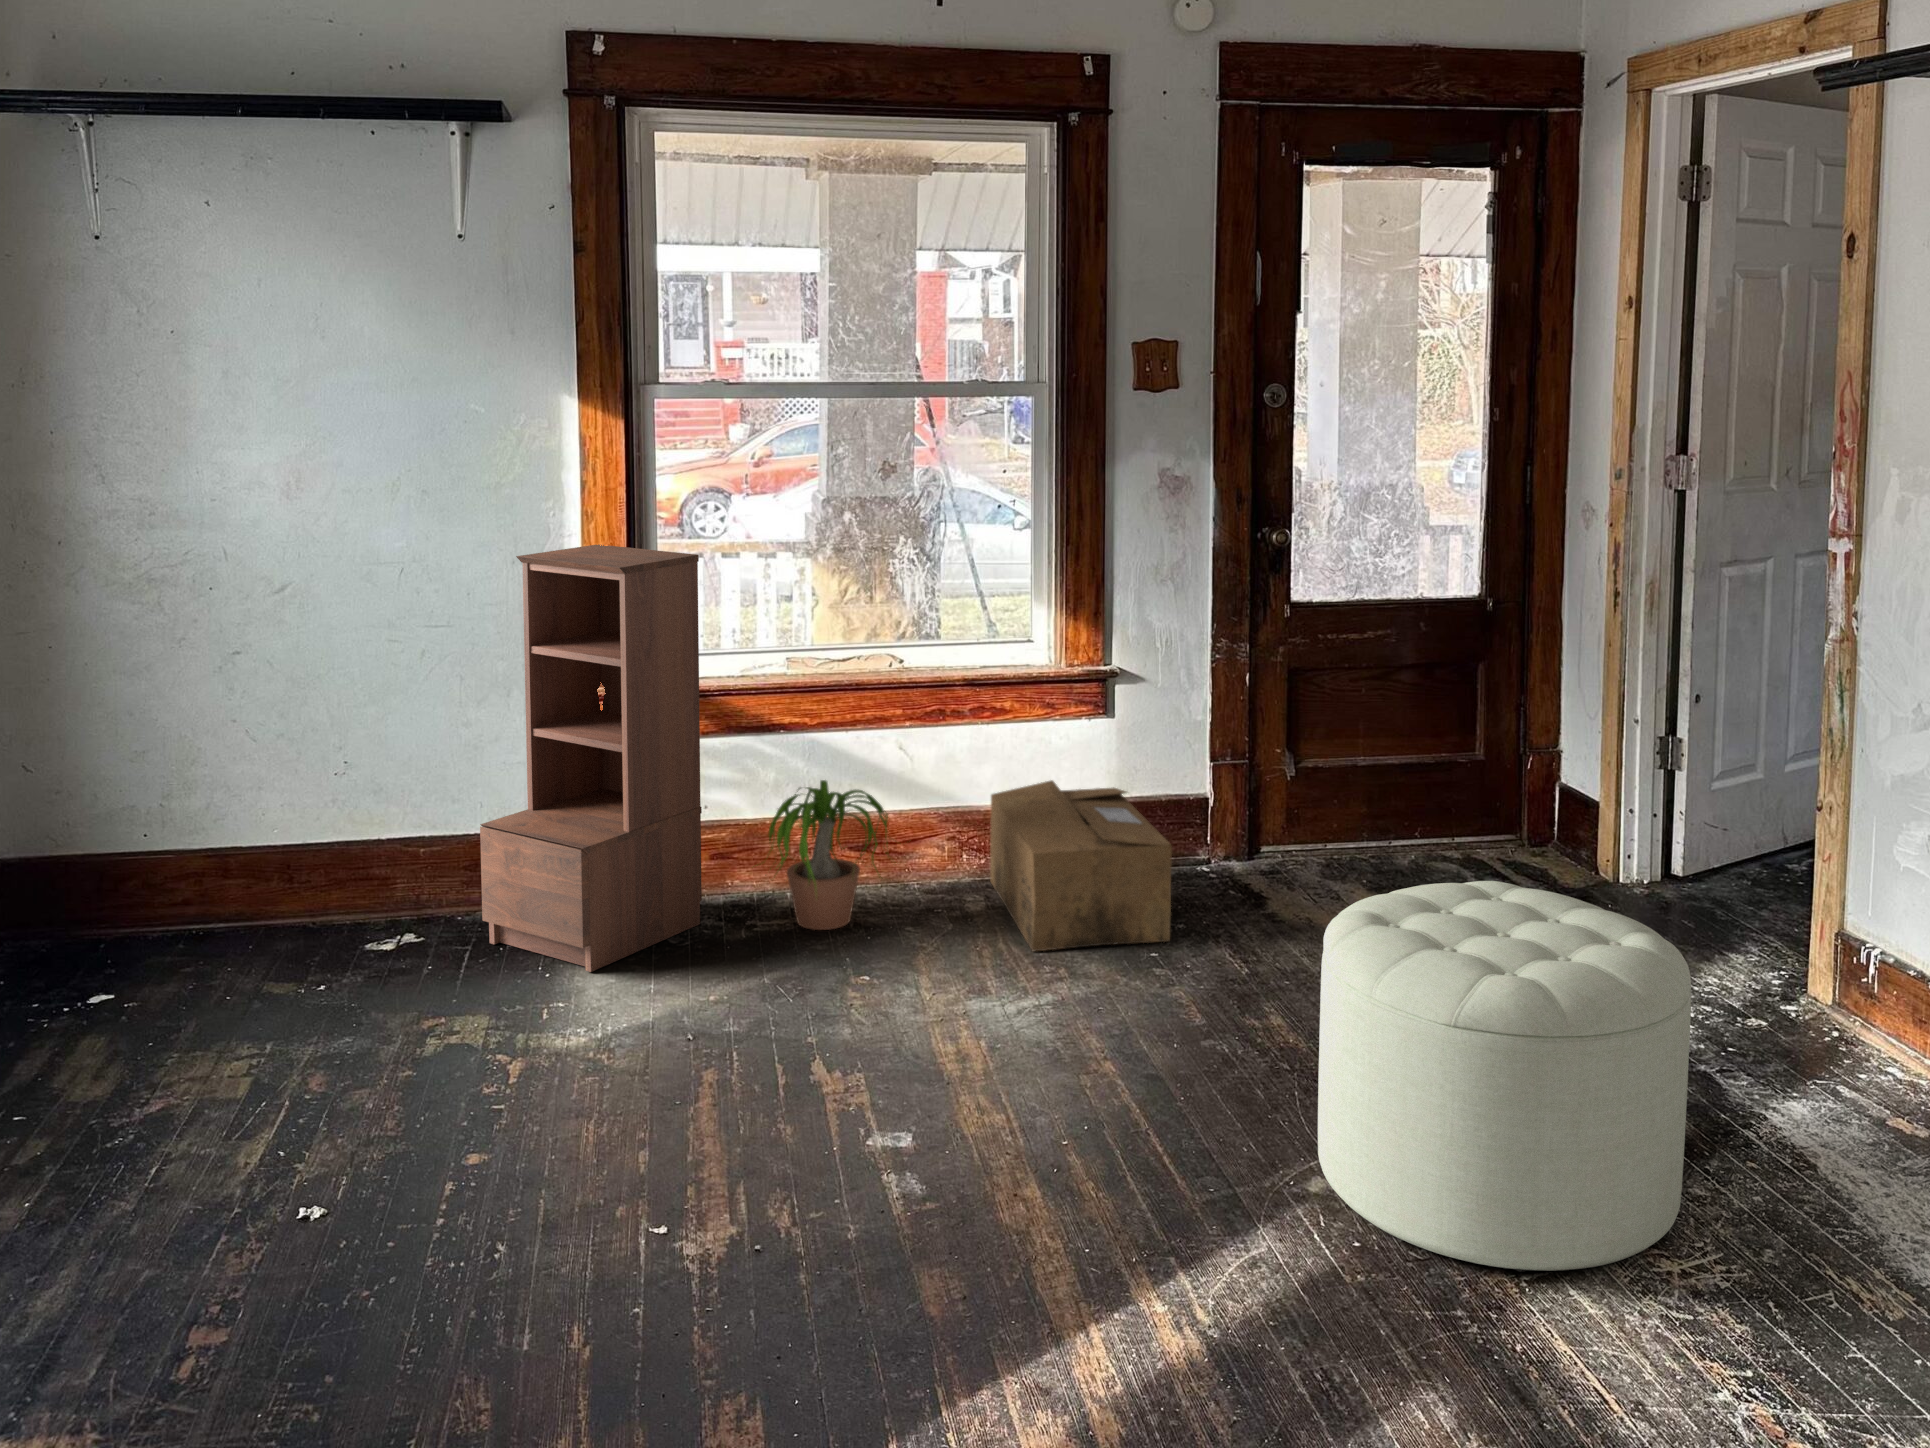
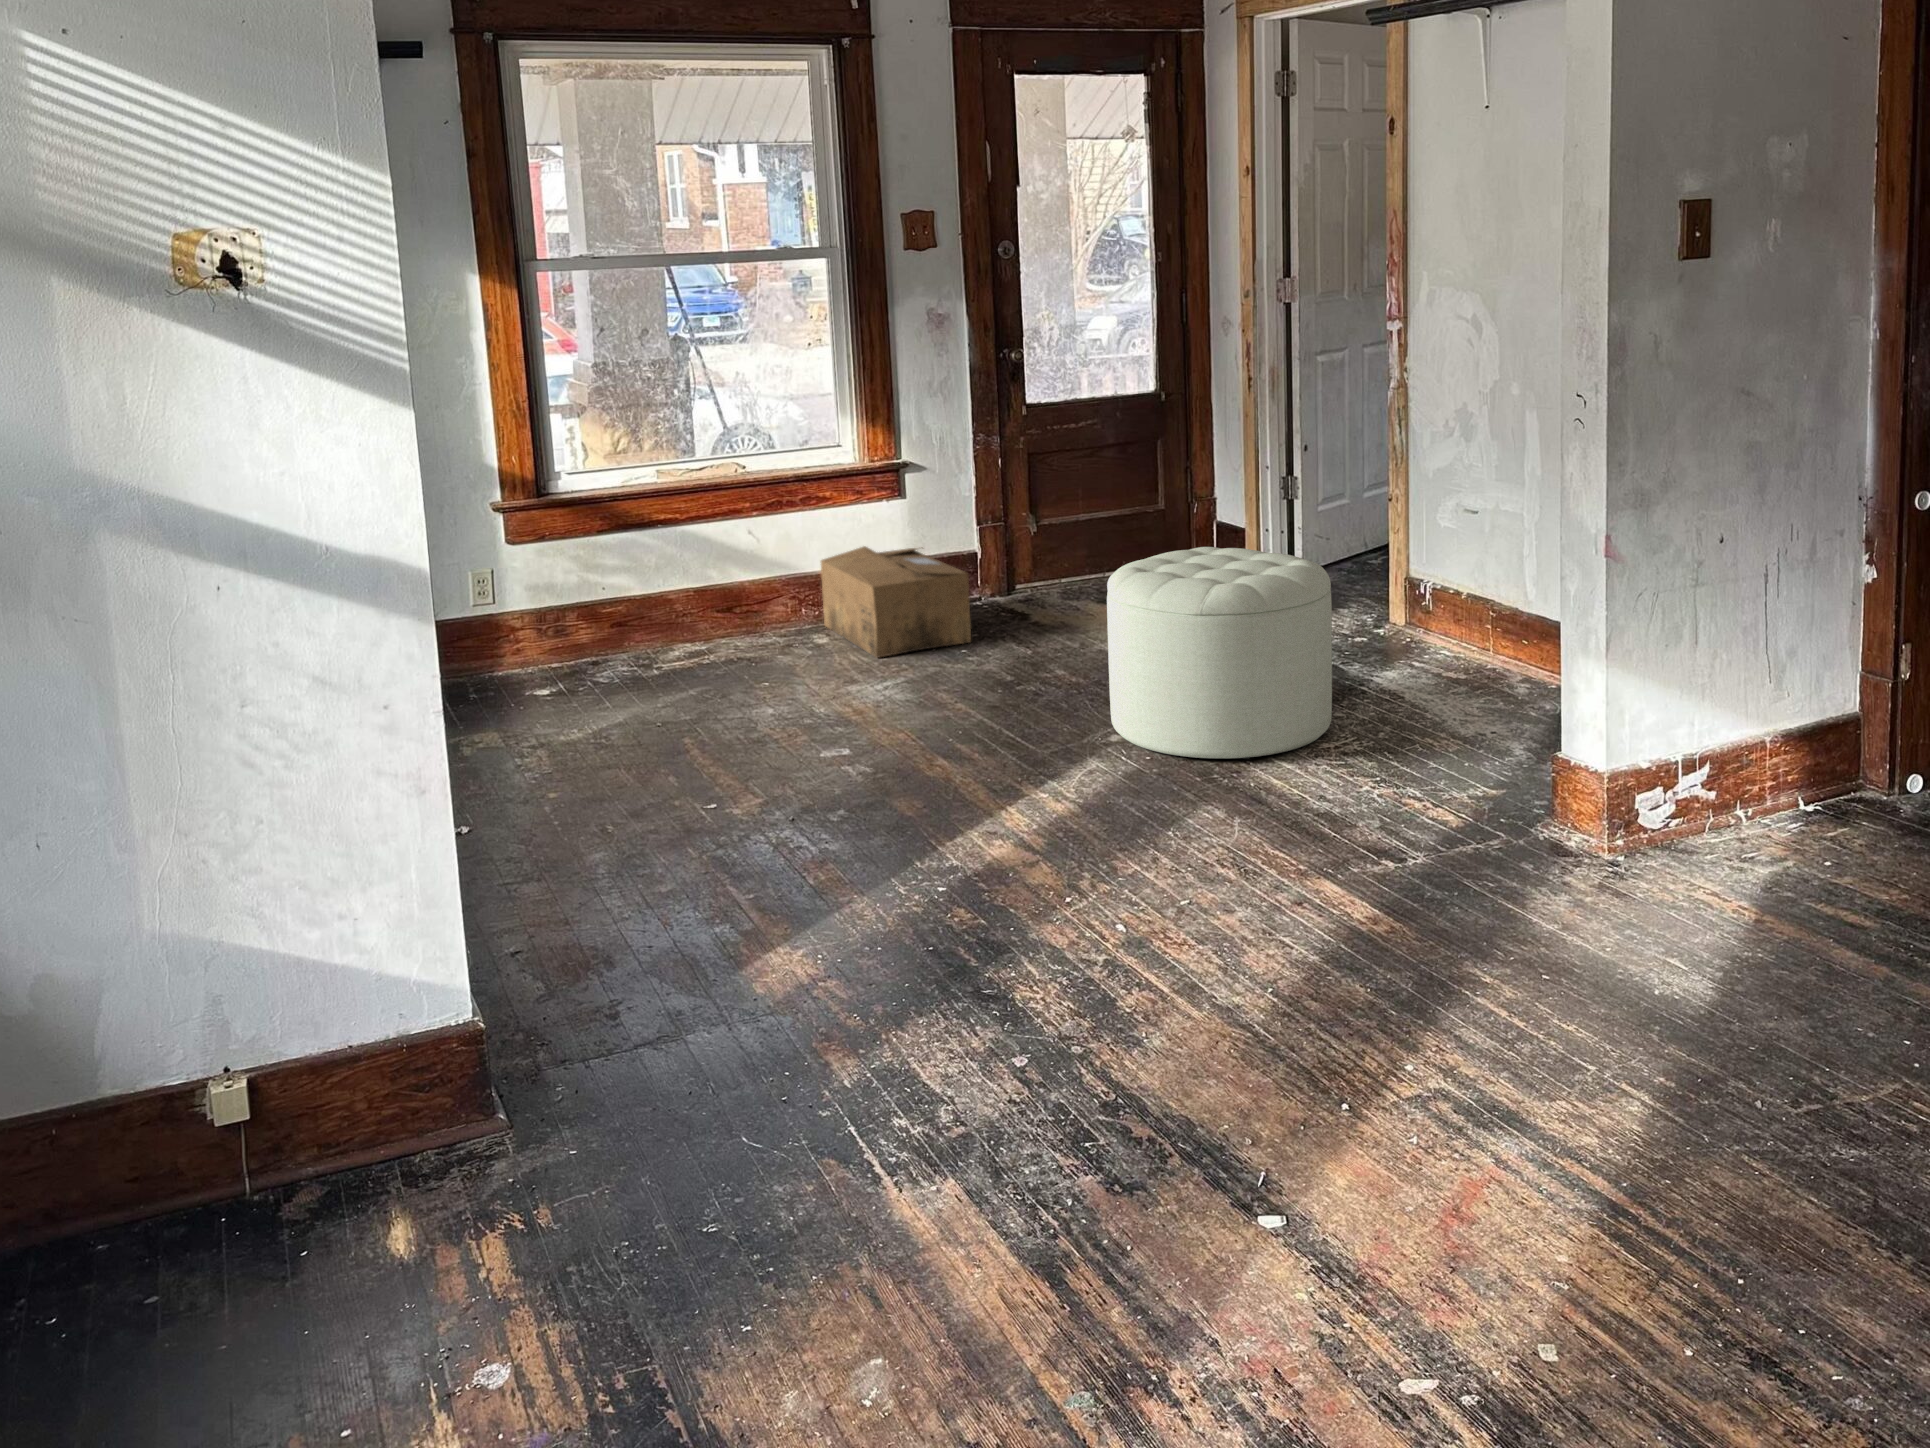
bookshelf: present [480,544,702,972] -> none [445,389,618,705]
potted plant: present [769,780,888,930] -> none [657,556,776,665]

